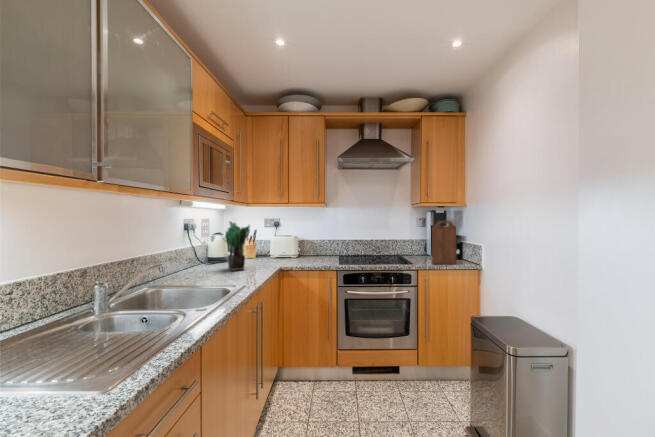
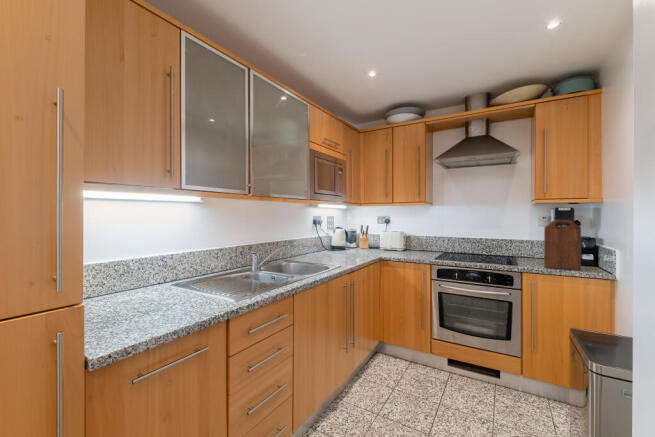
potted plant: present [225,222,250,271] -> none [331,219,353,257]

